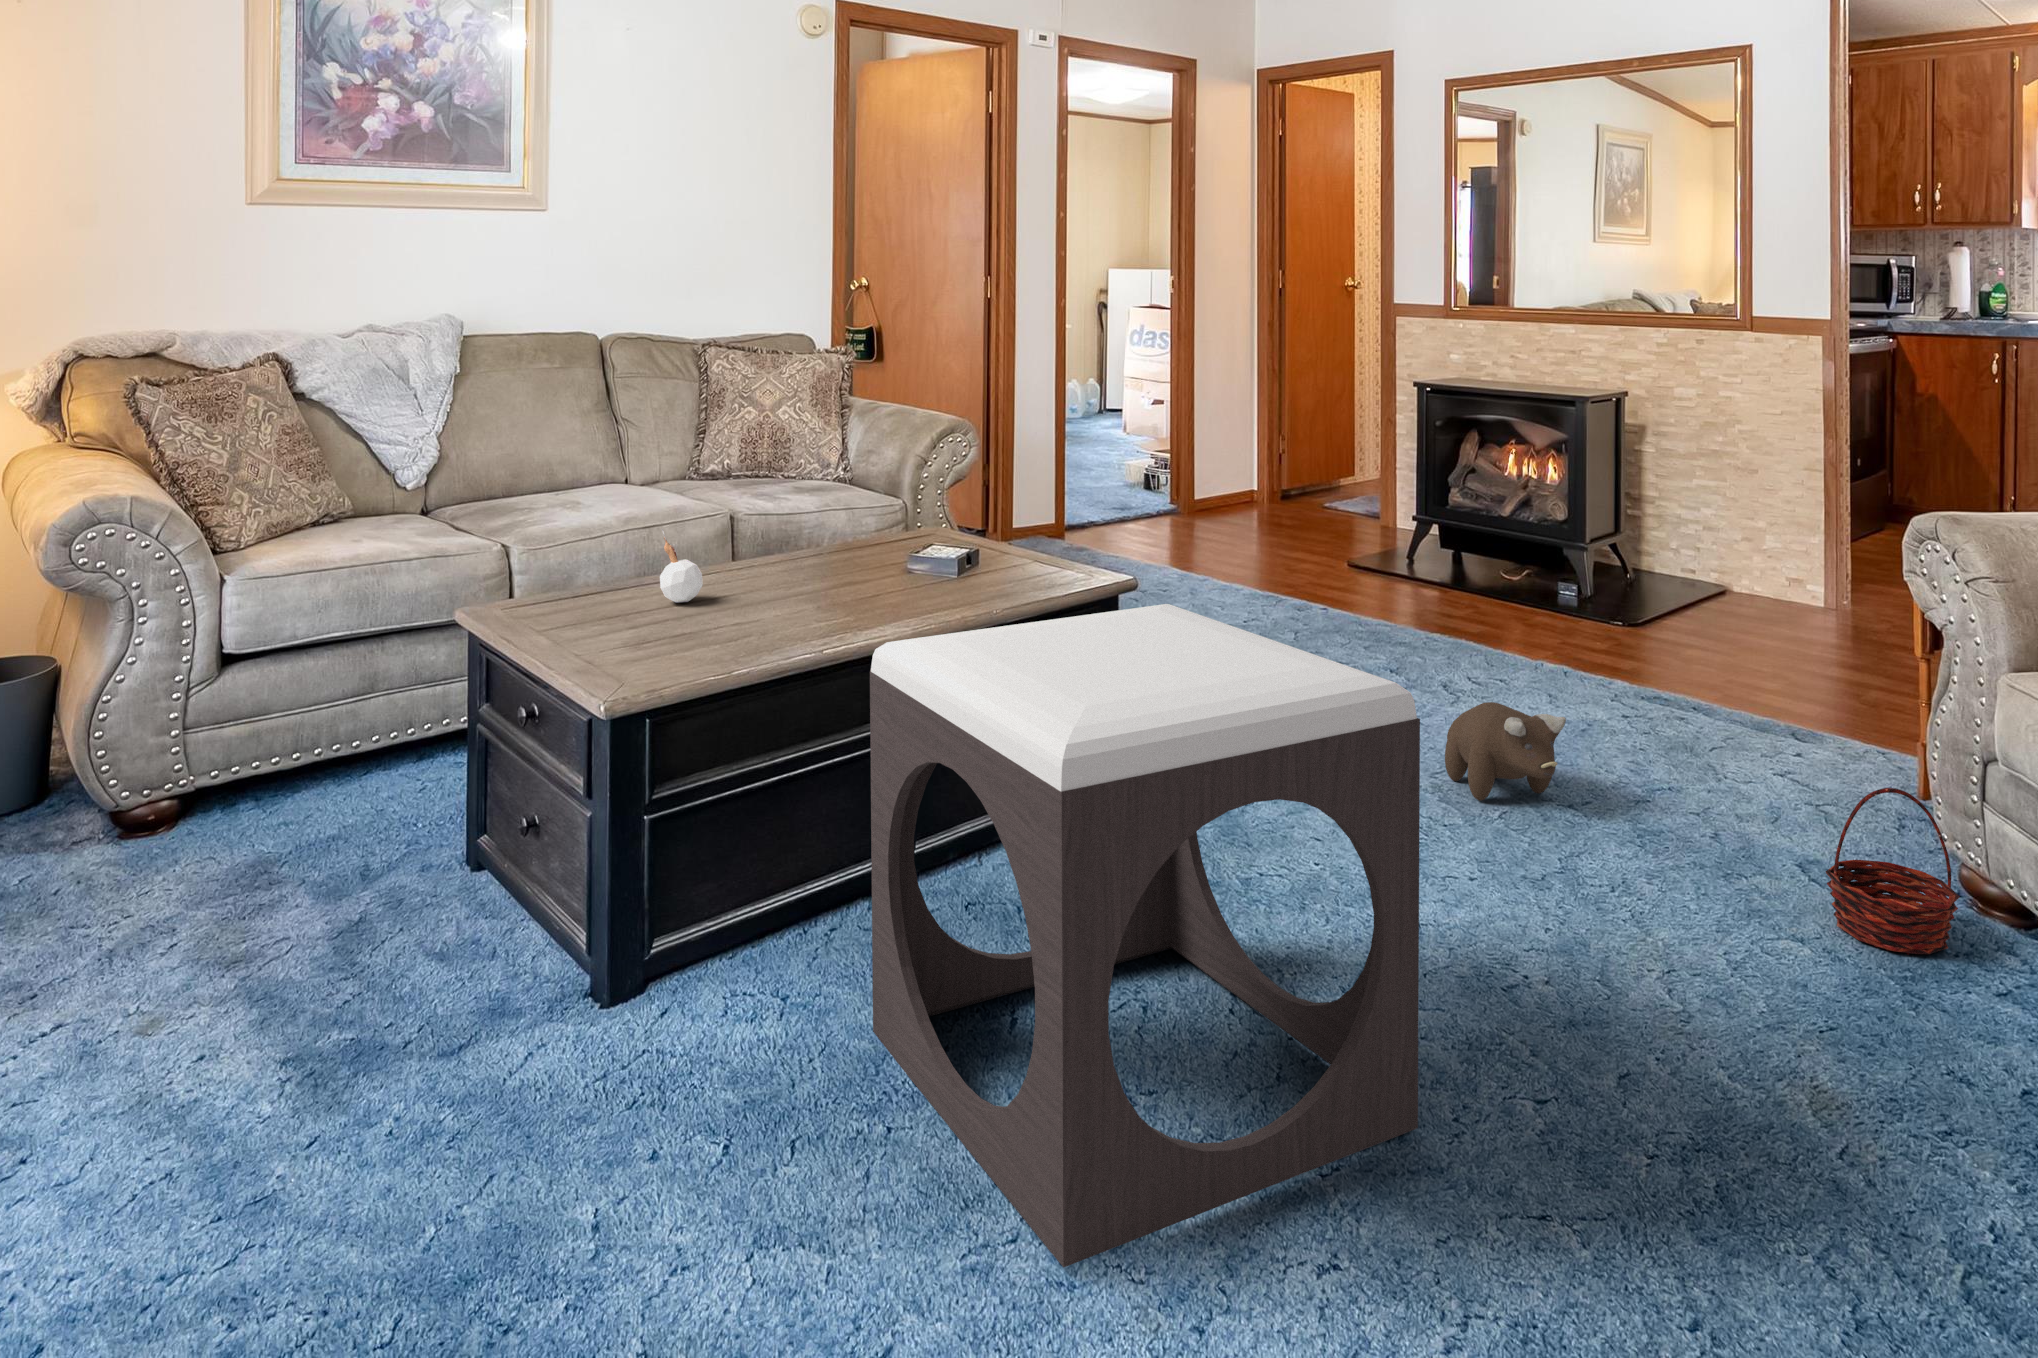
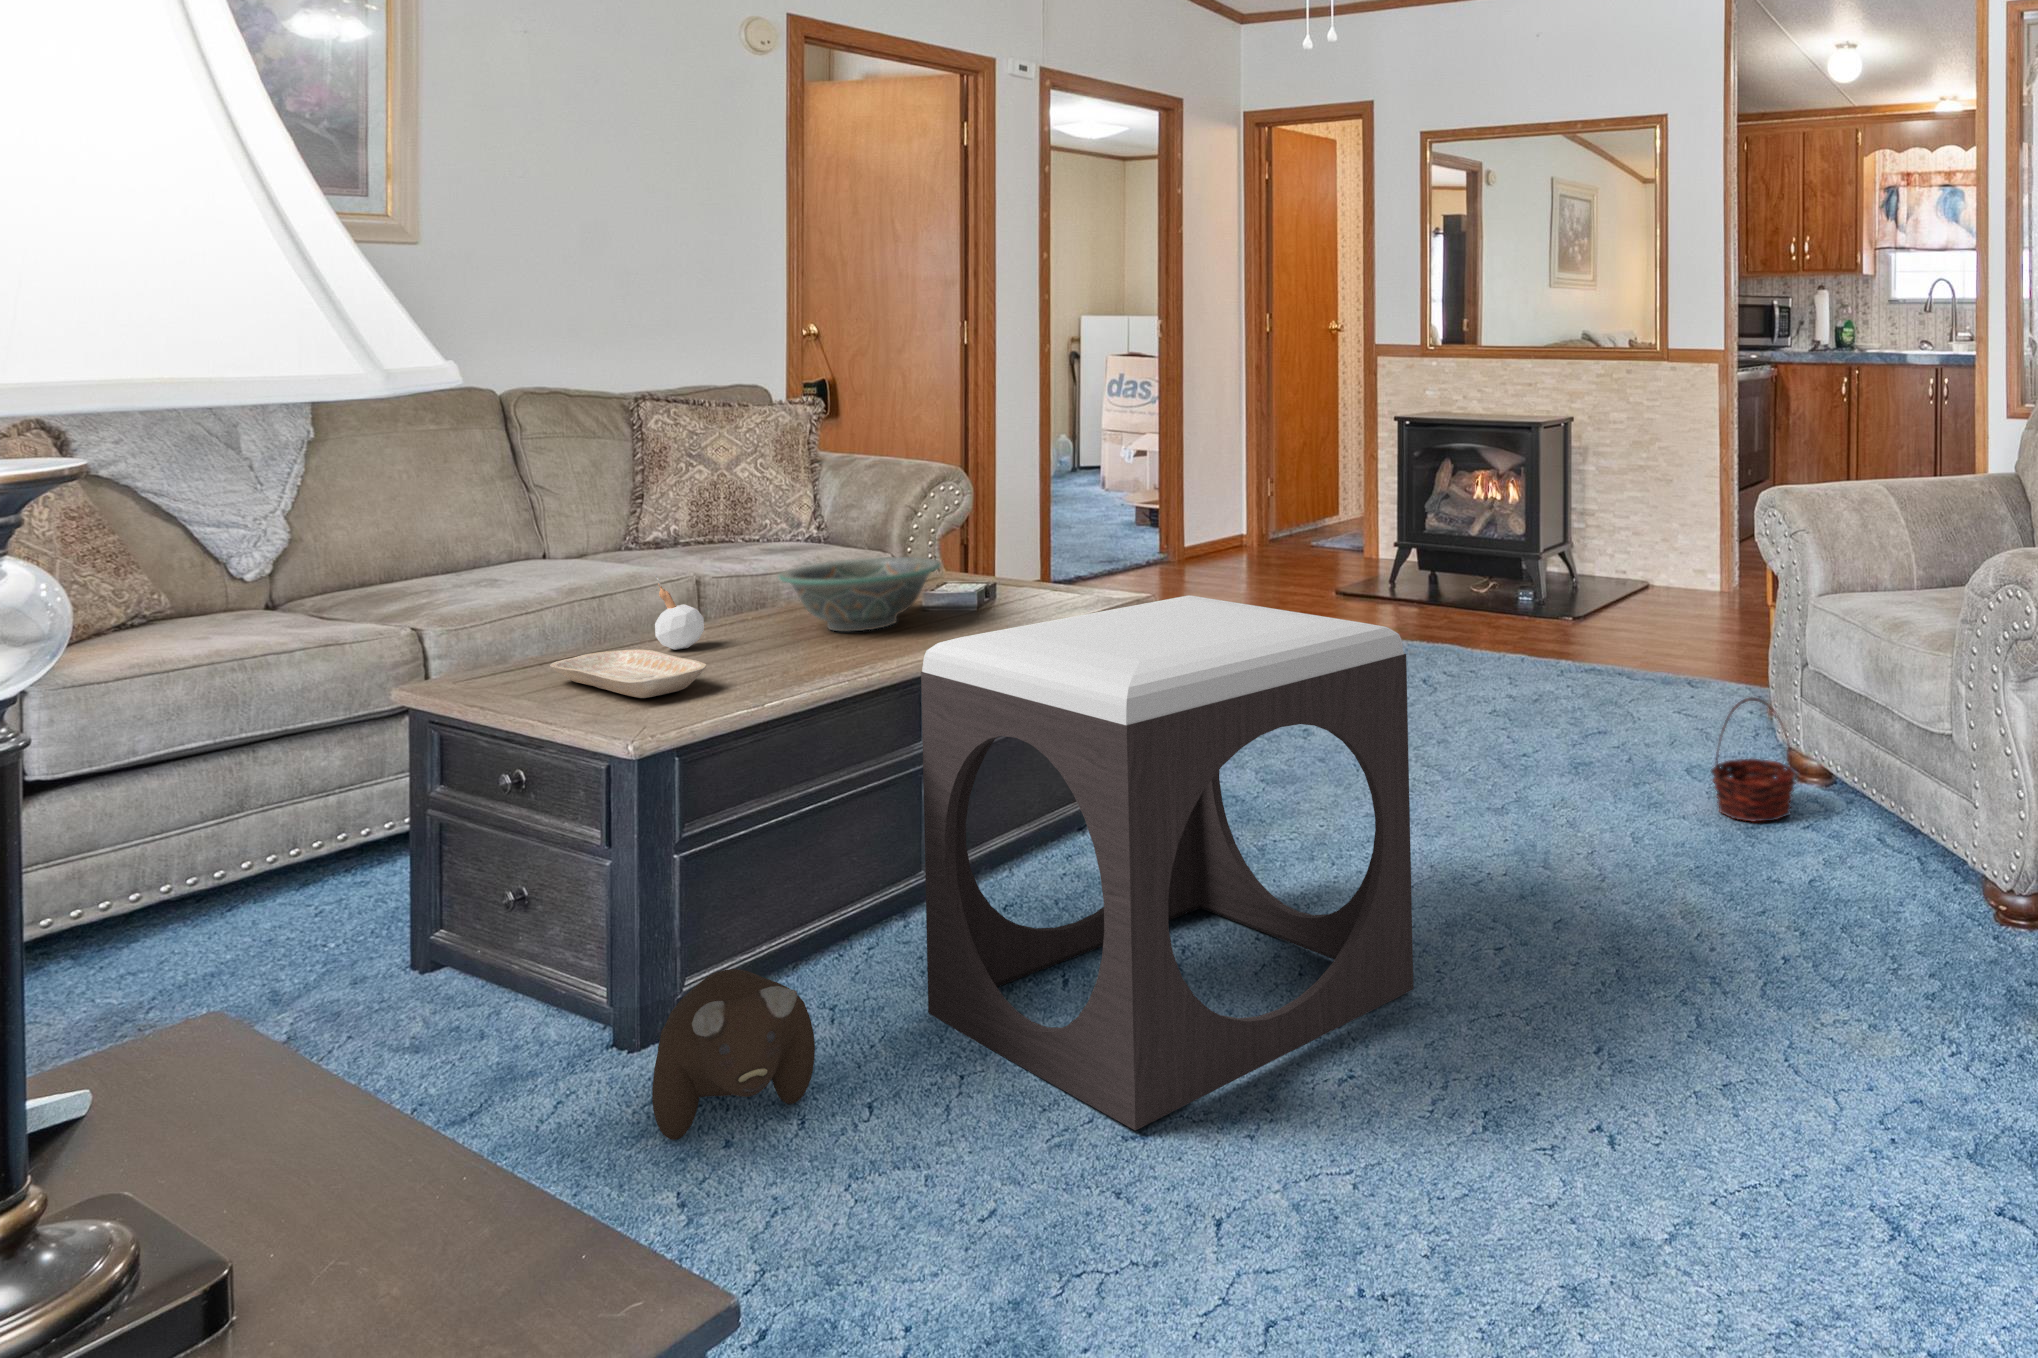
decorative bowl: none [770,522,921,599] -> present [779,557,941,631]
tray: none [561,602,686,660] -> present [550,649,706,698]
plush toy: present [1445,702,1566,801] -> present [652,969,815,1140]

